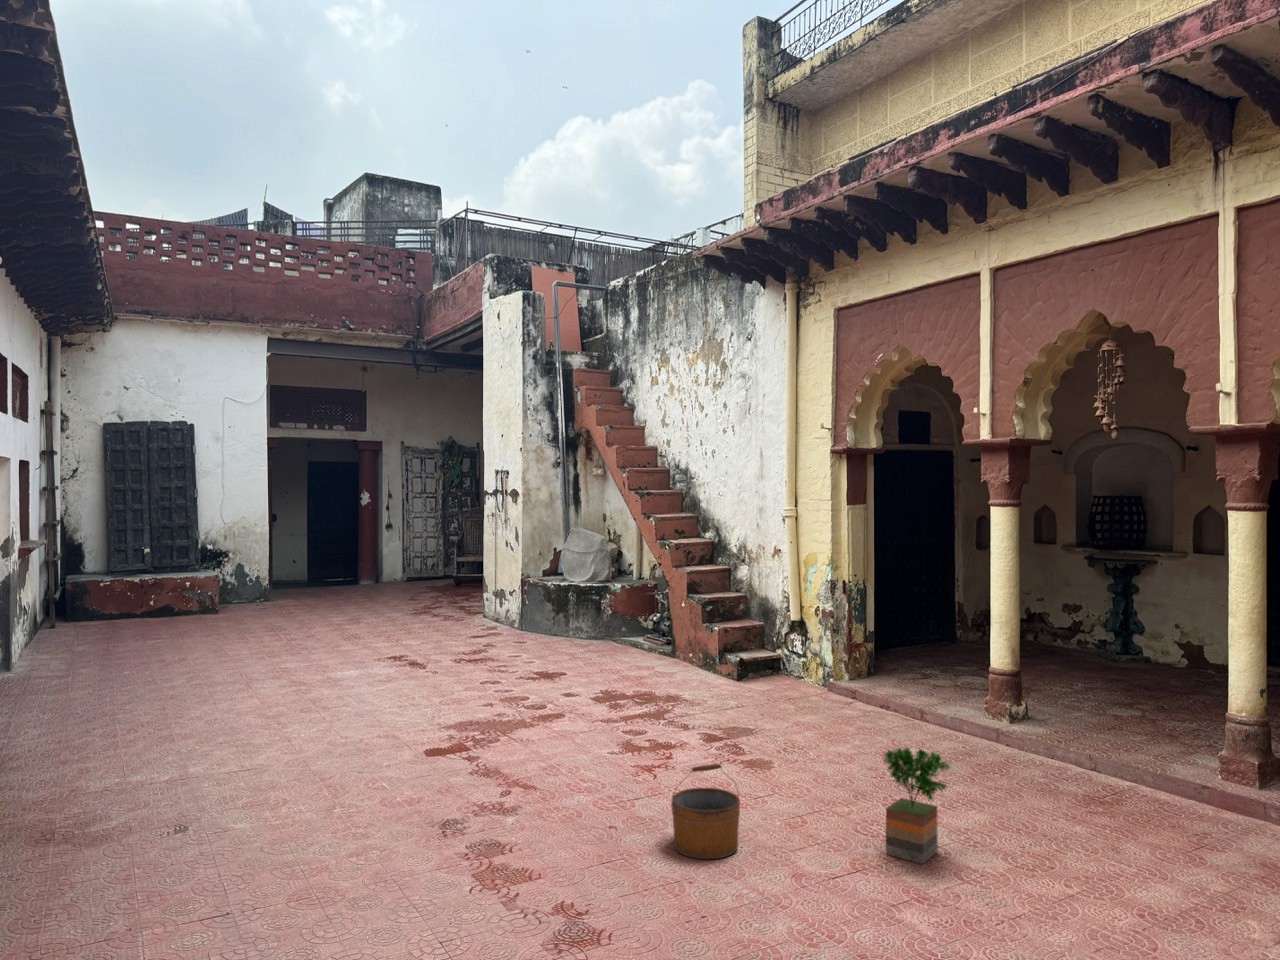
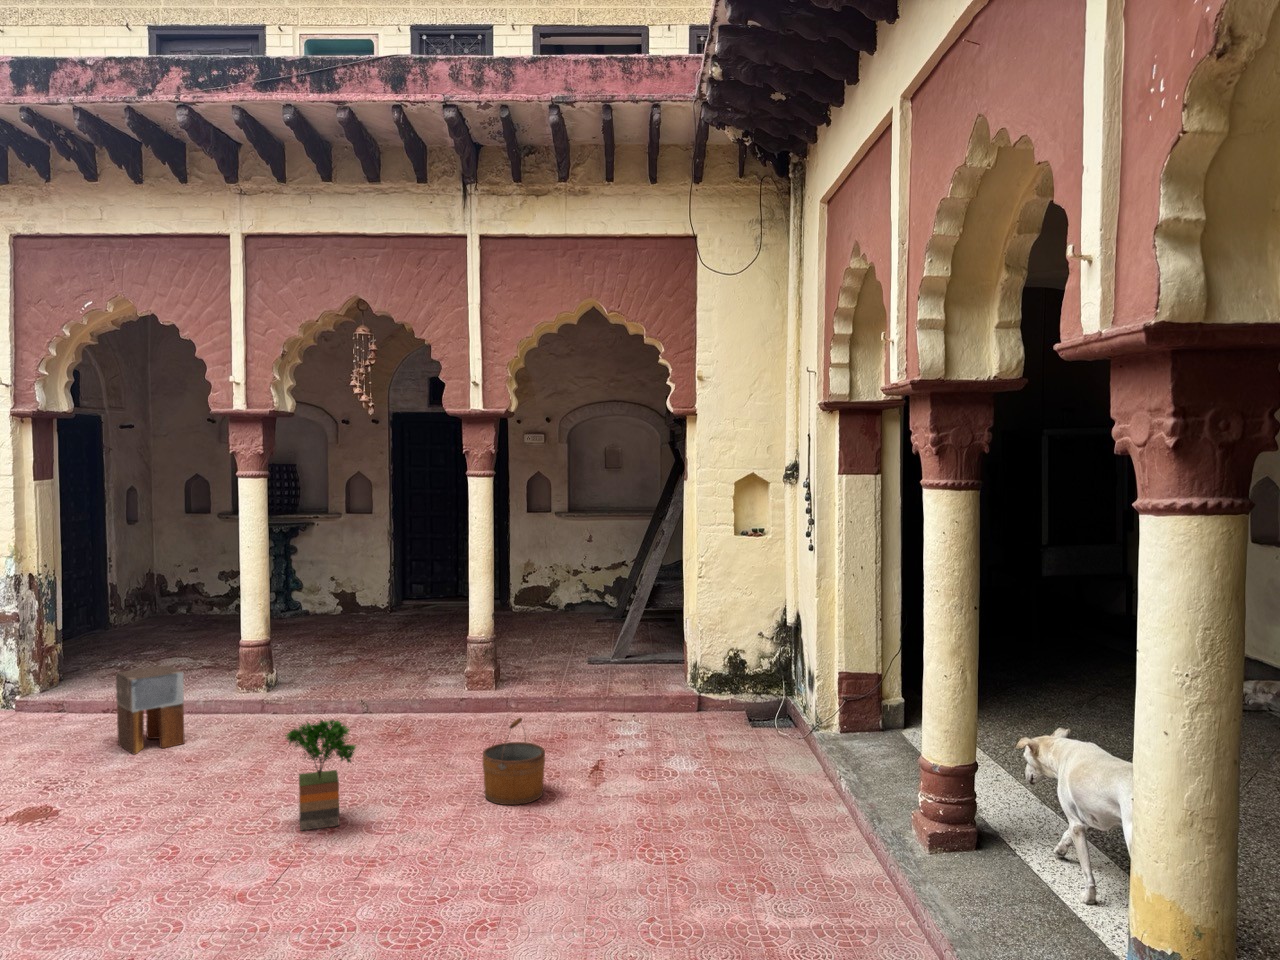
stool: none [853,671,899,749] -> present [116,665,185,754]
bucket: present [671,764,740,859] -> present [483,718,545,805]

